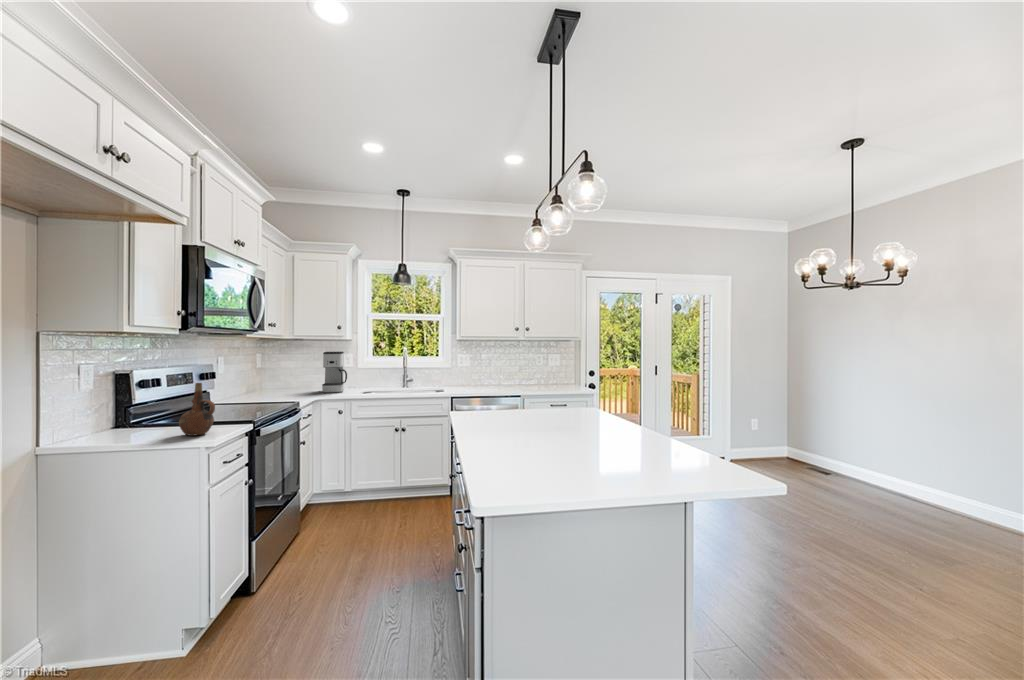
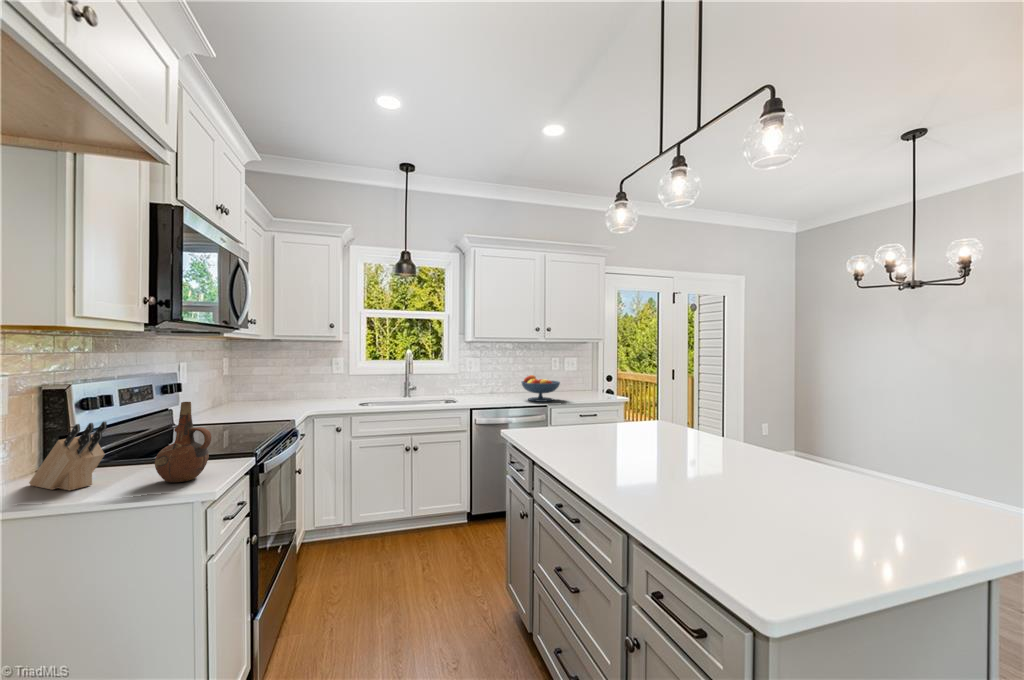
coffee maker: present [322,351,347,393] -> none [312,355,343,406]
fruit bowl: none [499,370,534,393] -> present [521,375,560,402]
knife block: none [107,394,150,437] -> present [29,421,107,490]

